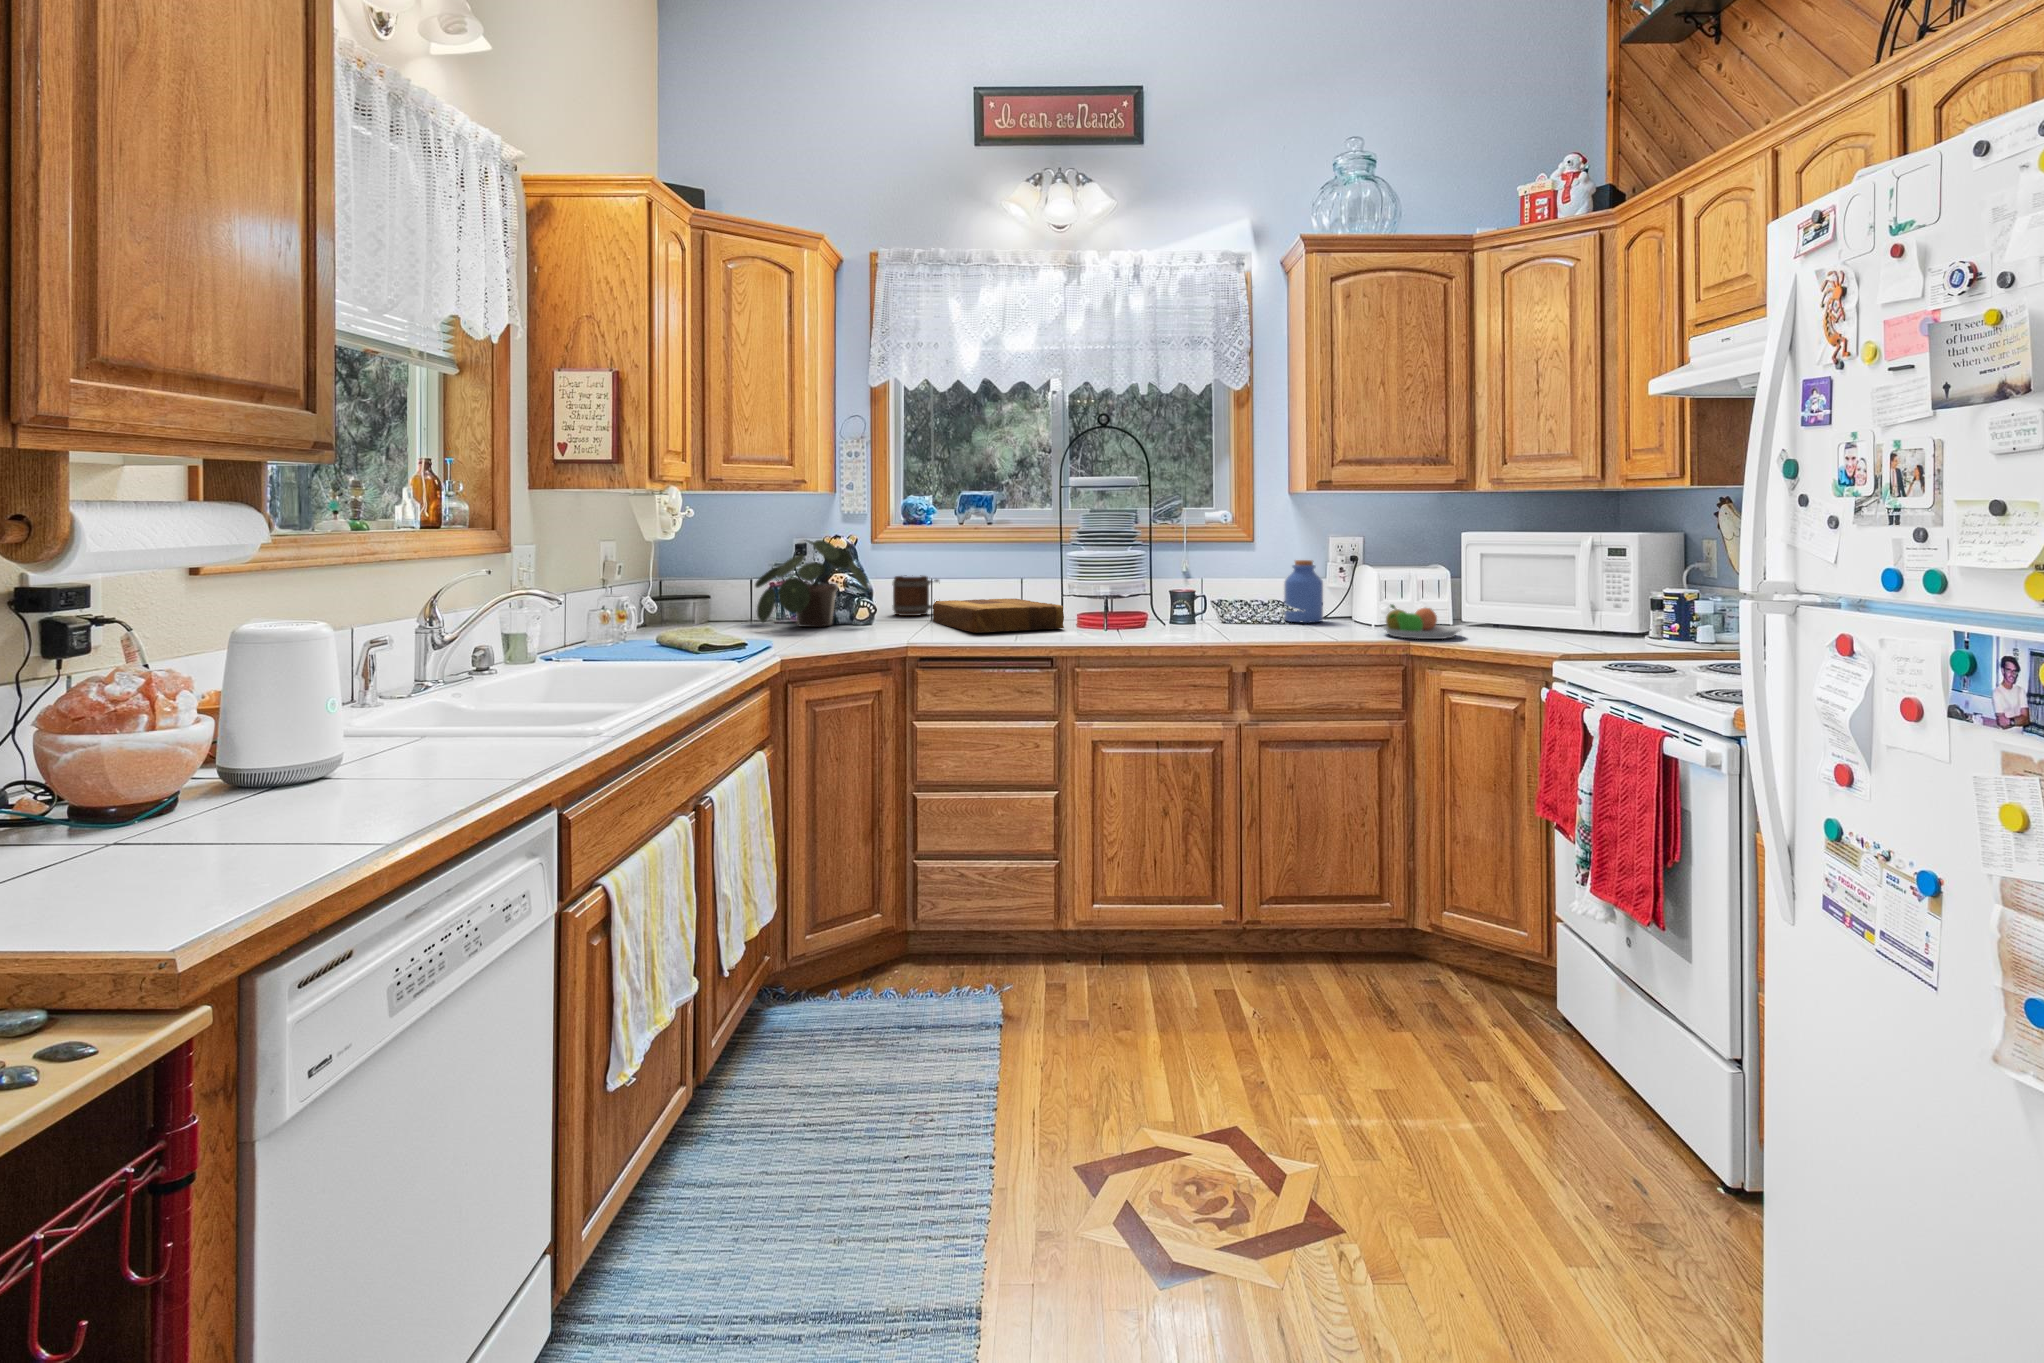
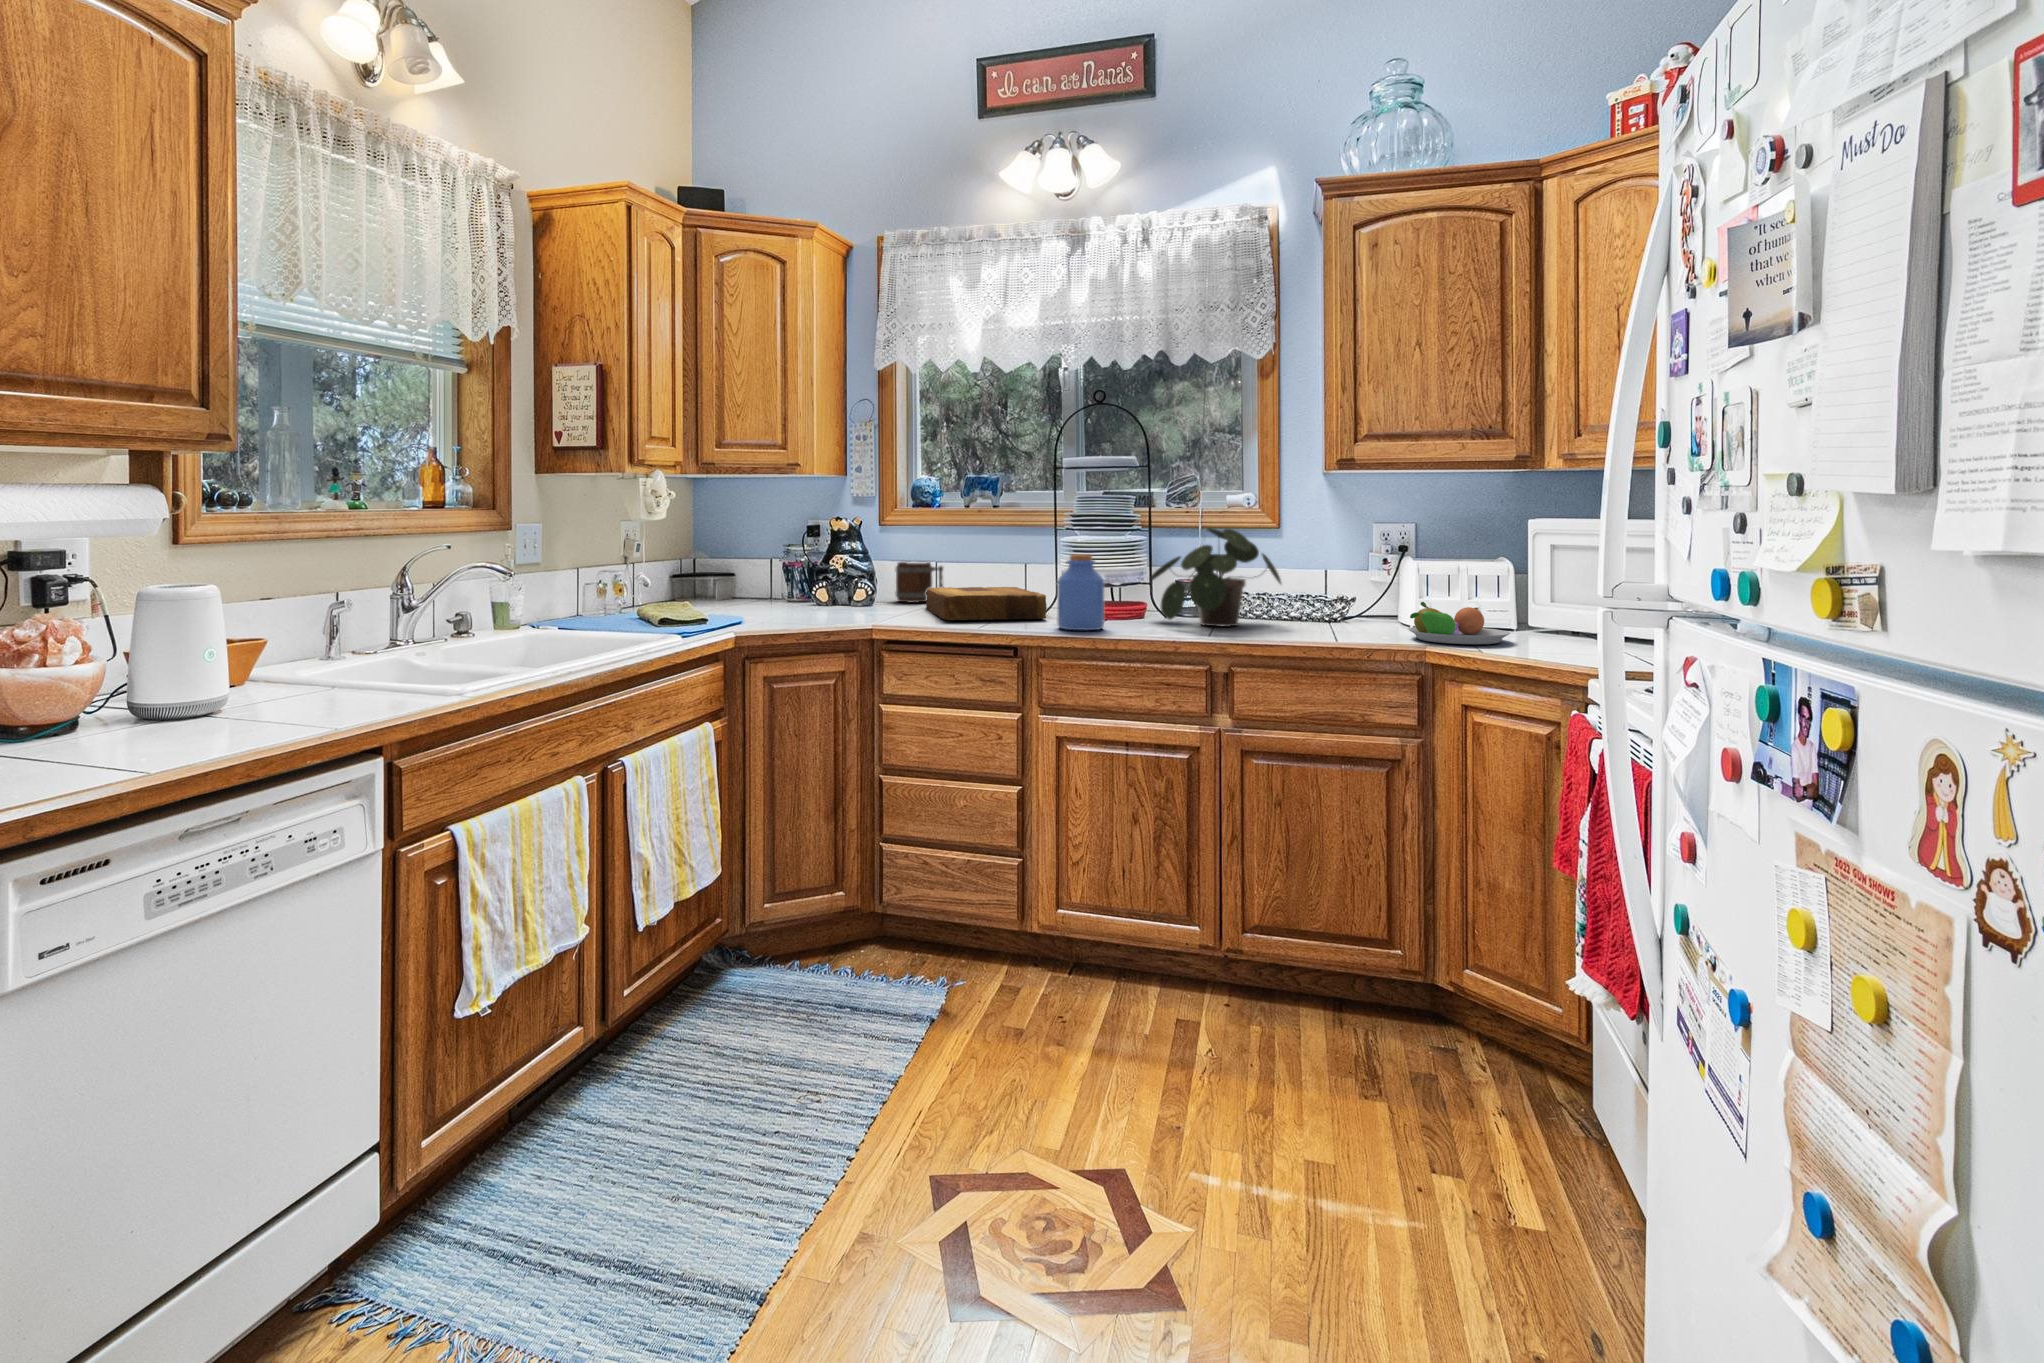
potted plant: present [755,540,868,627] -> present [1149,528,1281,627]
jar: present [1284,560,1323,623] -> present [1057,554,1104,630]

